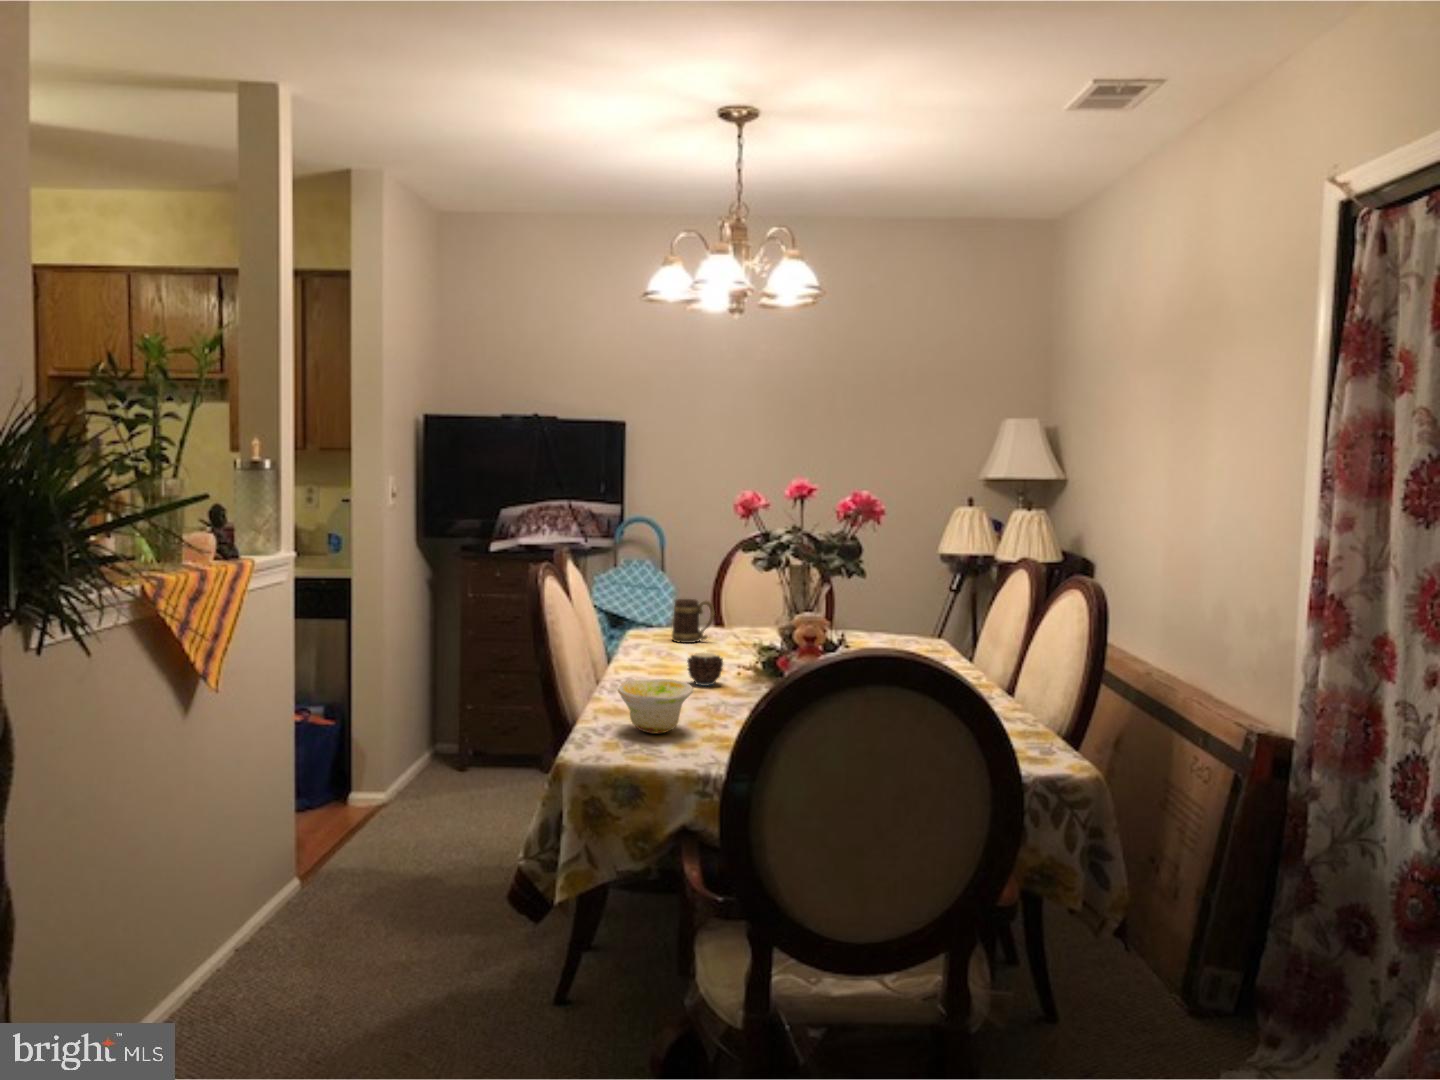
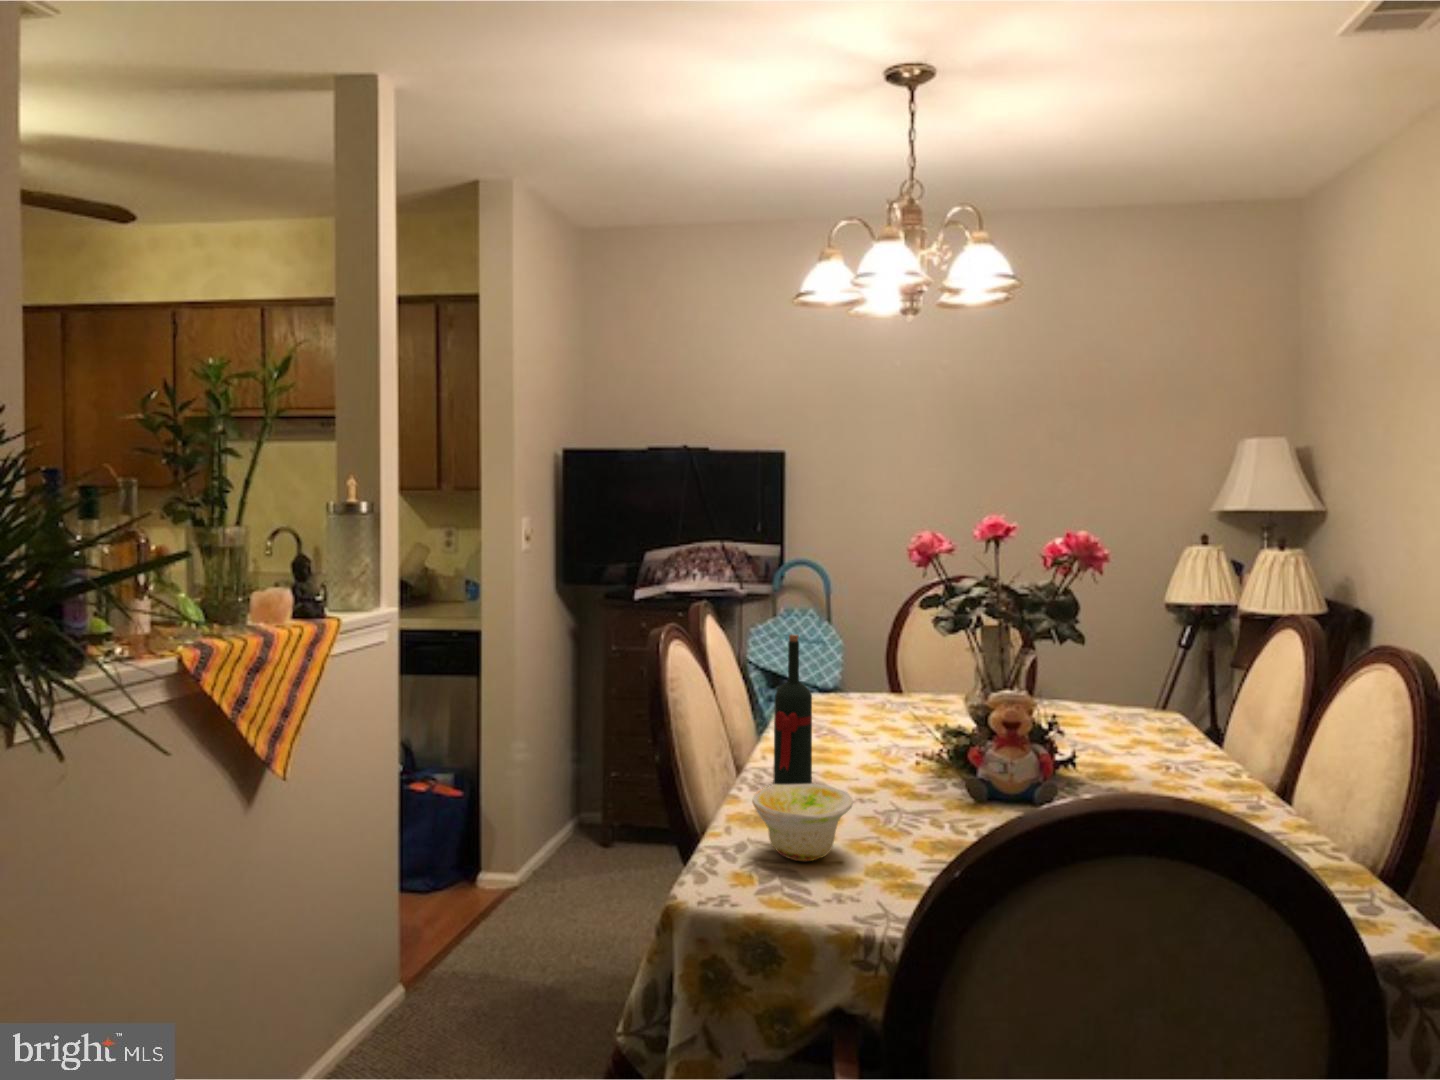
wine bottle: none [628,570,659,691] -> present [773,634,812,785]
mug: present [672,599,715,643] -> none [834,662,887,717]
candle: present [687,652,723,686] -> none [849,734,896,782]

